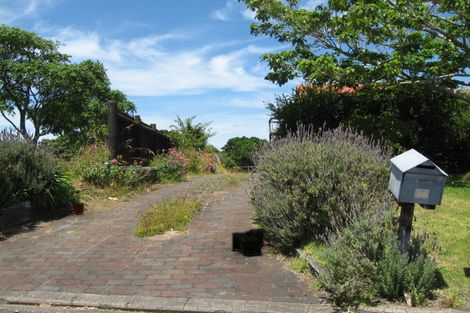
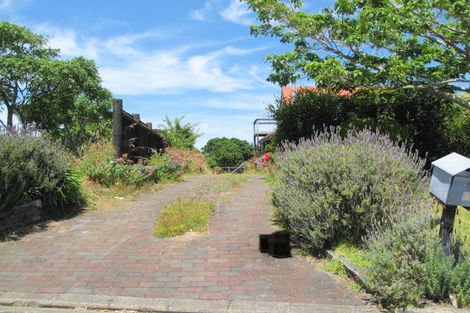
potted plant: present [61,187,89,215] -> none [69,186,104,215]

